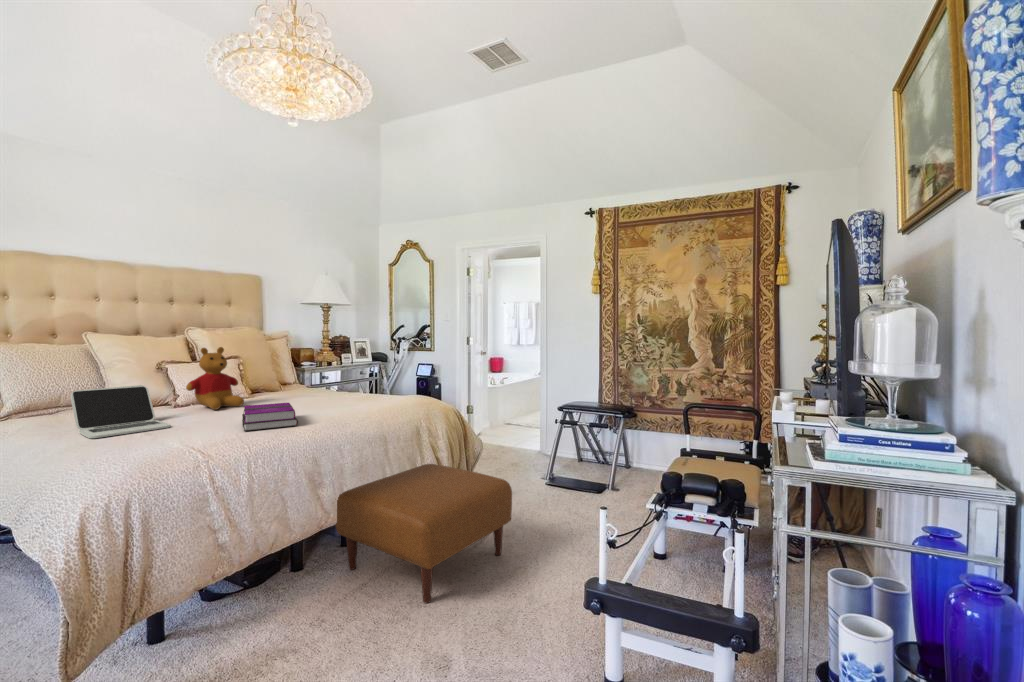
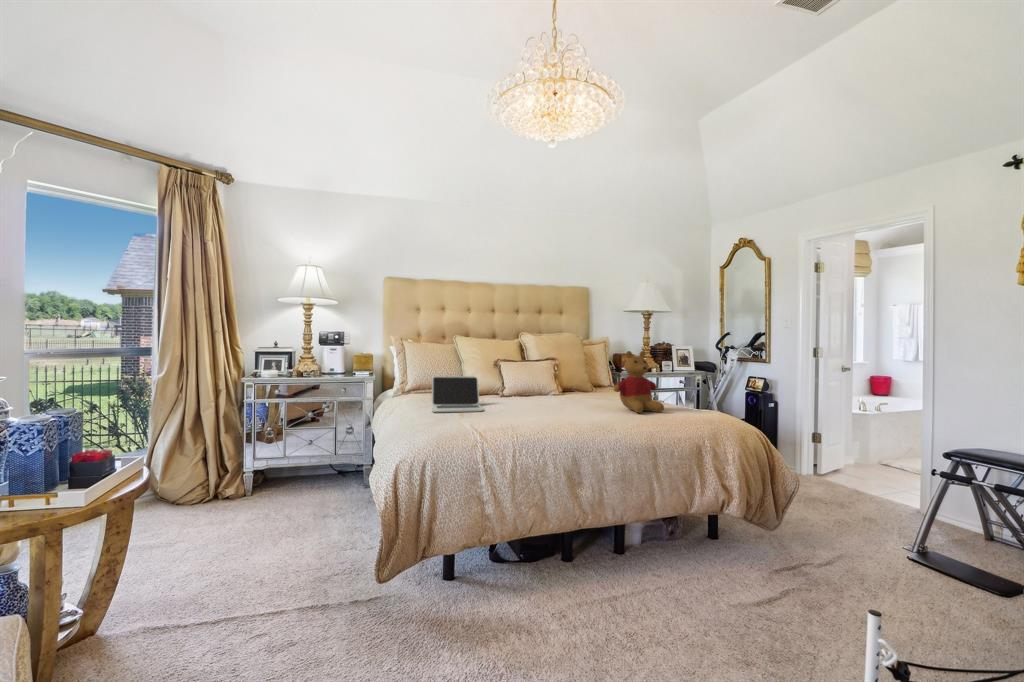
stuffed bear: present [186,347,244,410] -> present [614,351,664,413]
hardback book: present [242,403,298,431] -> none [523,400,572,424]
ottoman: present [336,464,512,603] -> none [598,489,811,648]

